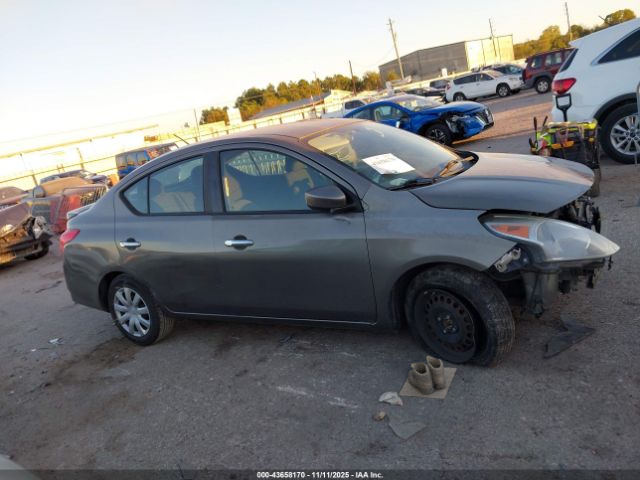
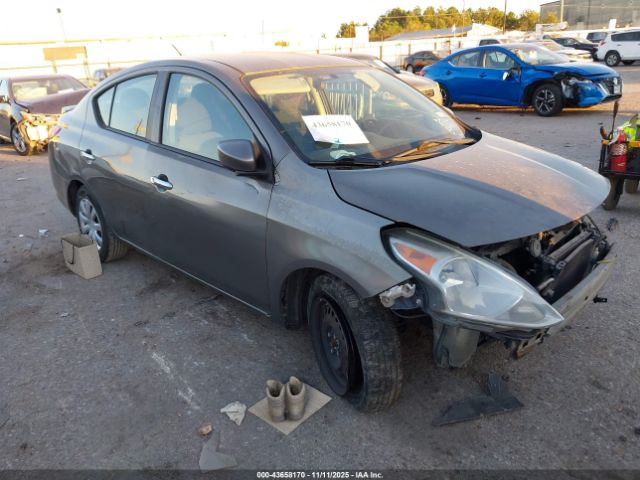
storage bin: none [112,323,165,361] -> present [59,232,102,279]

